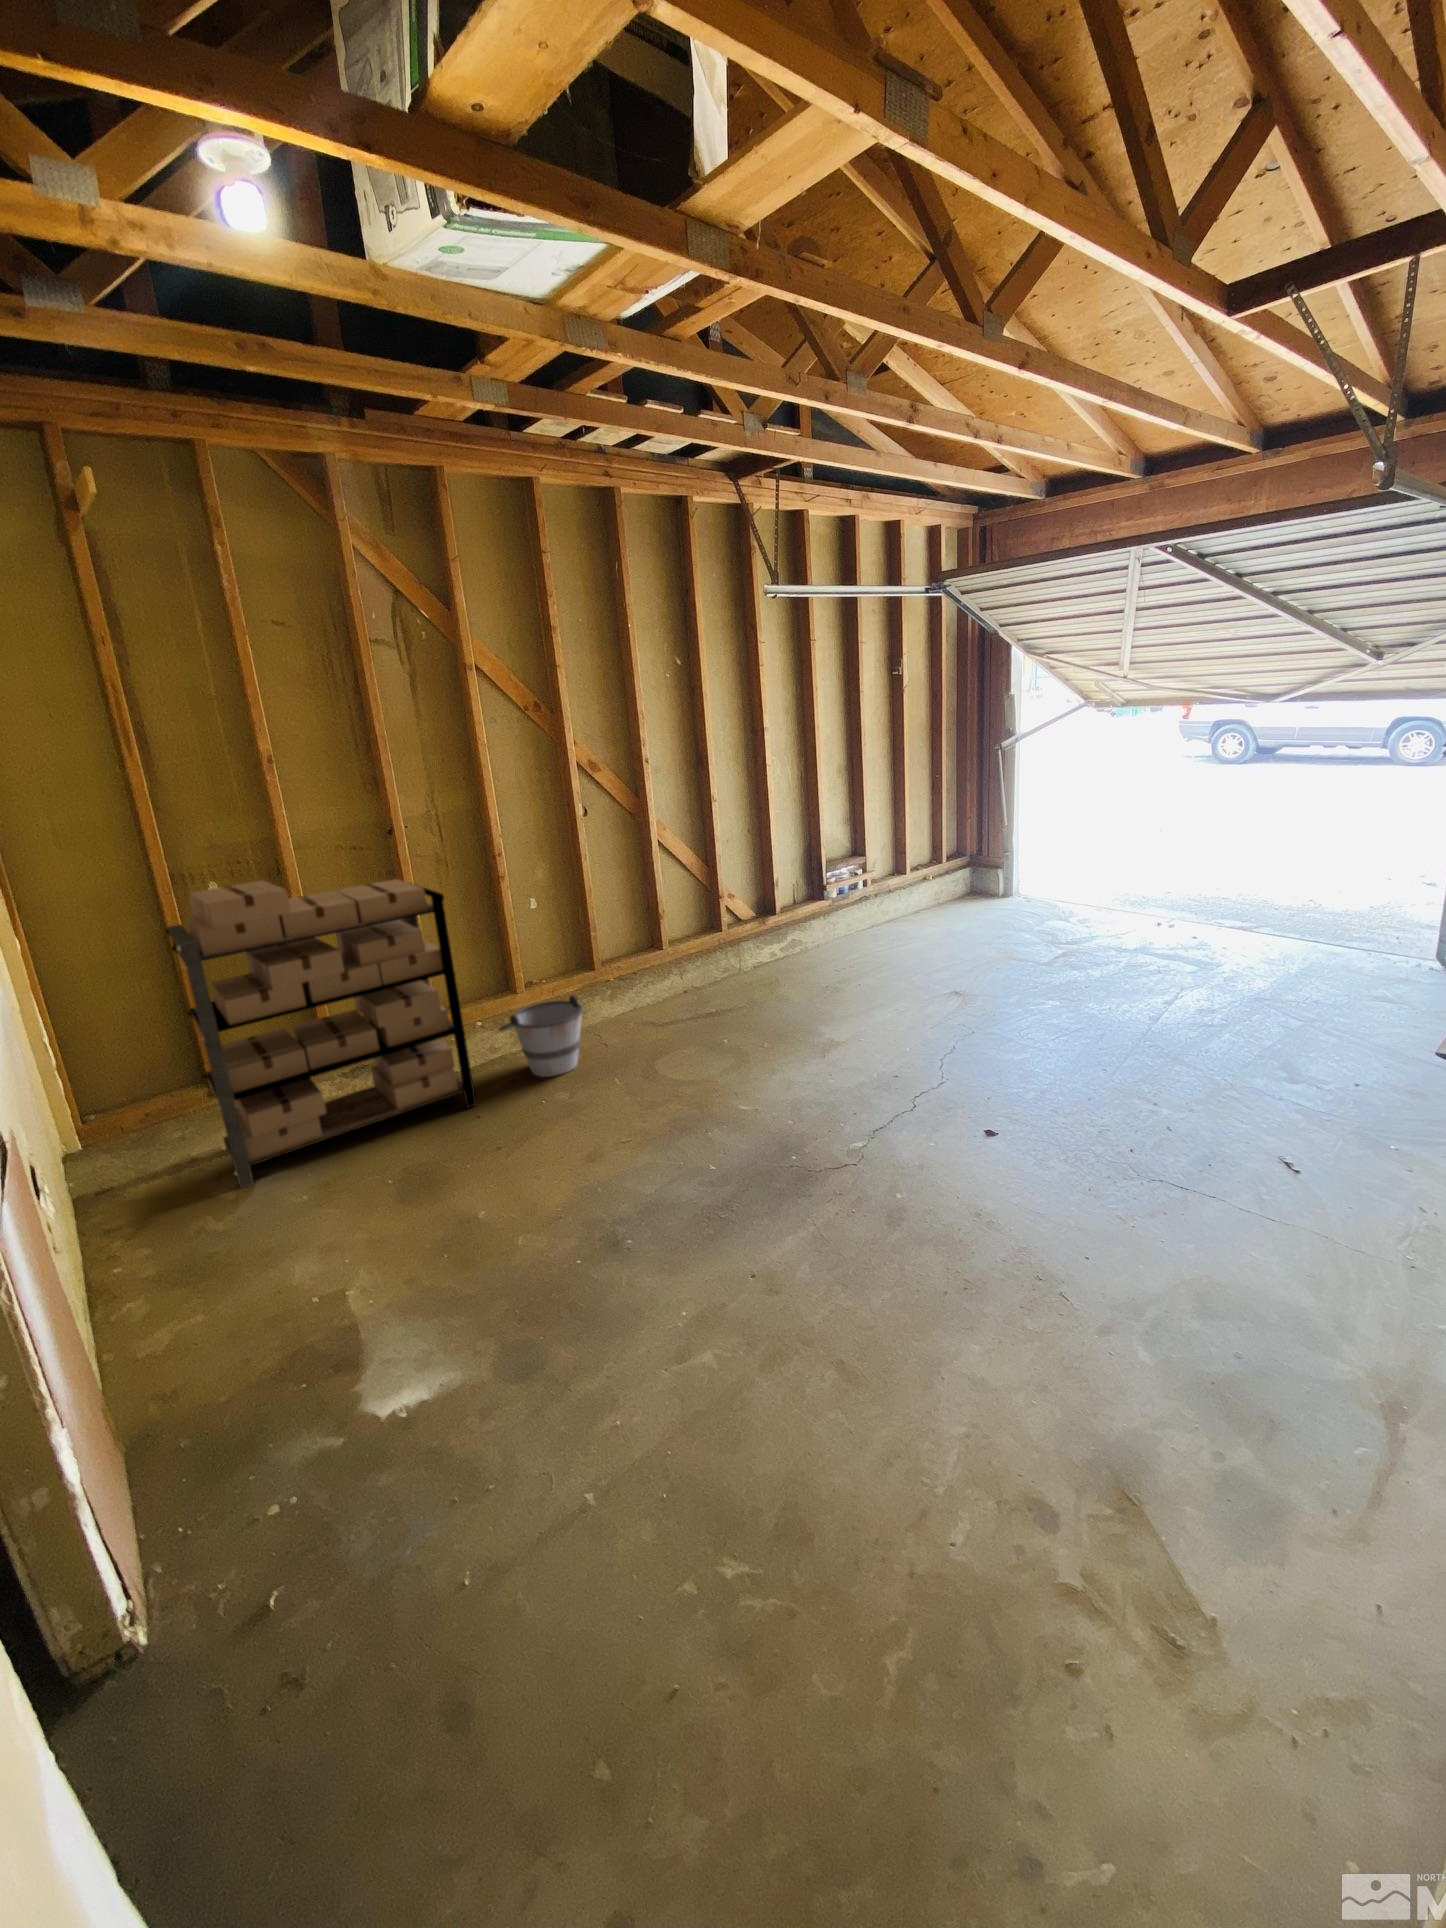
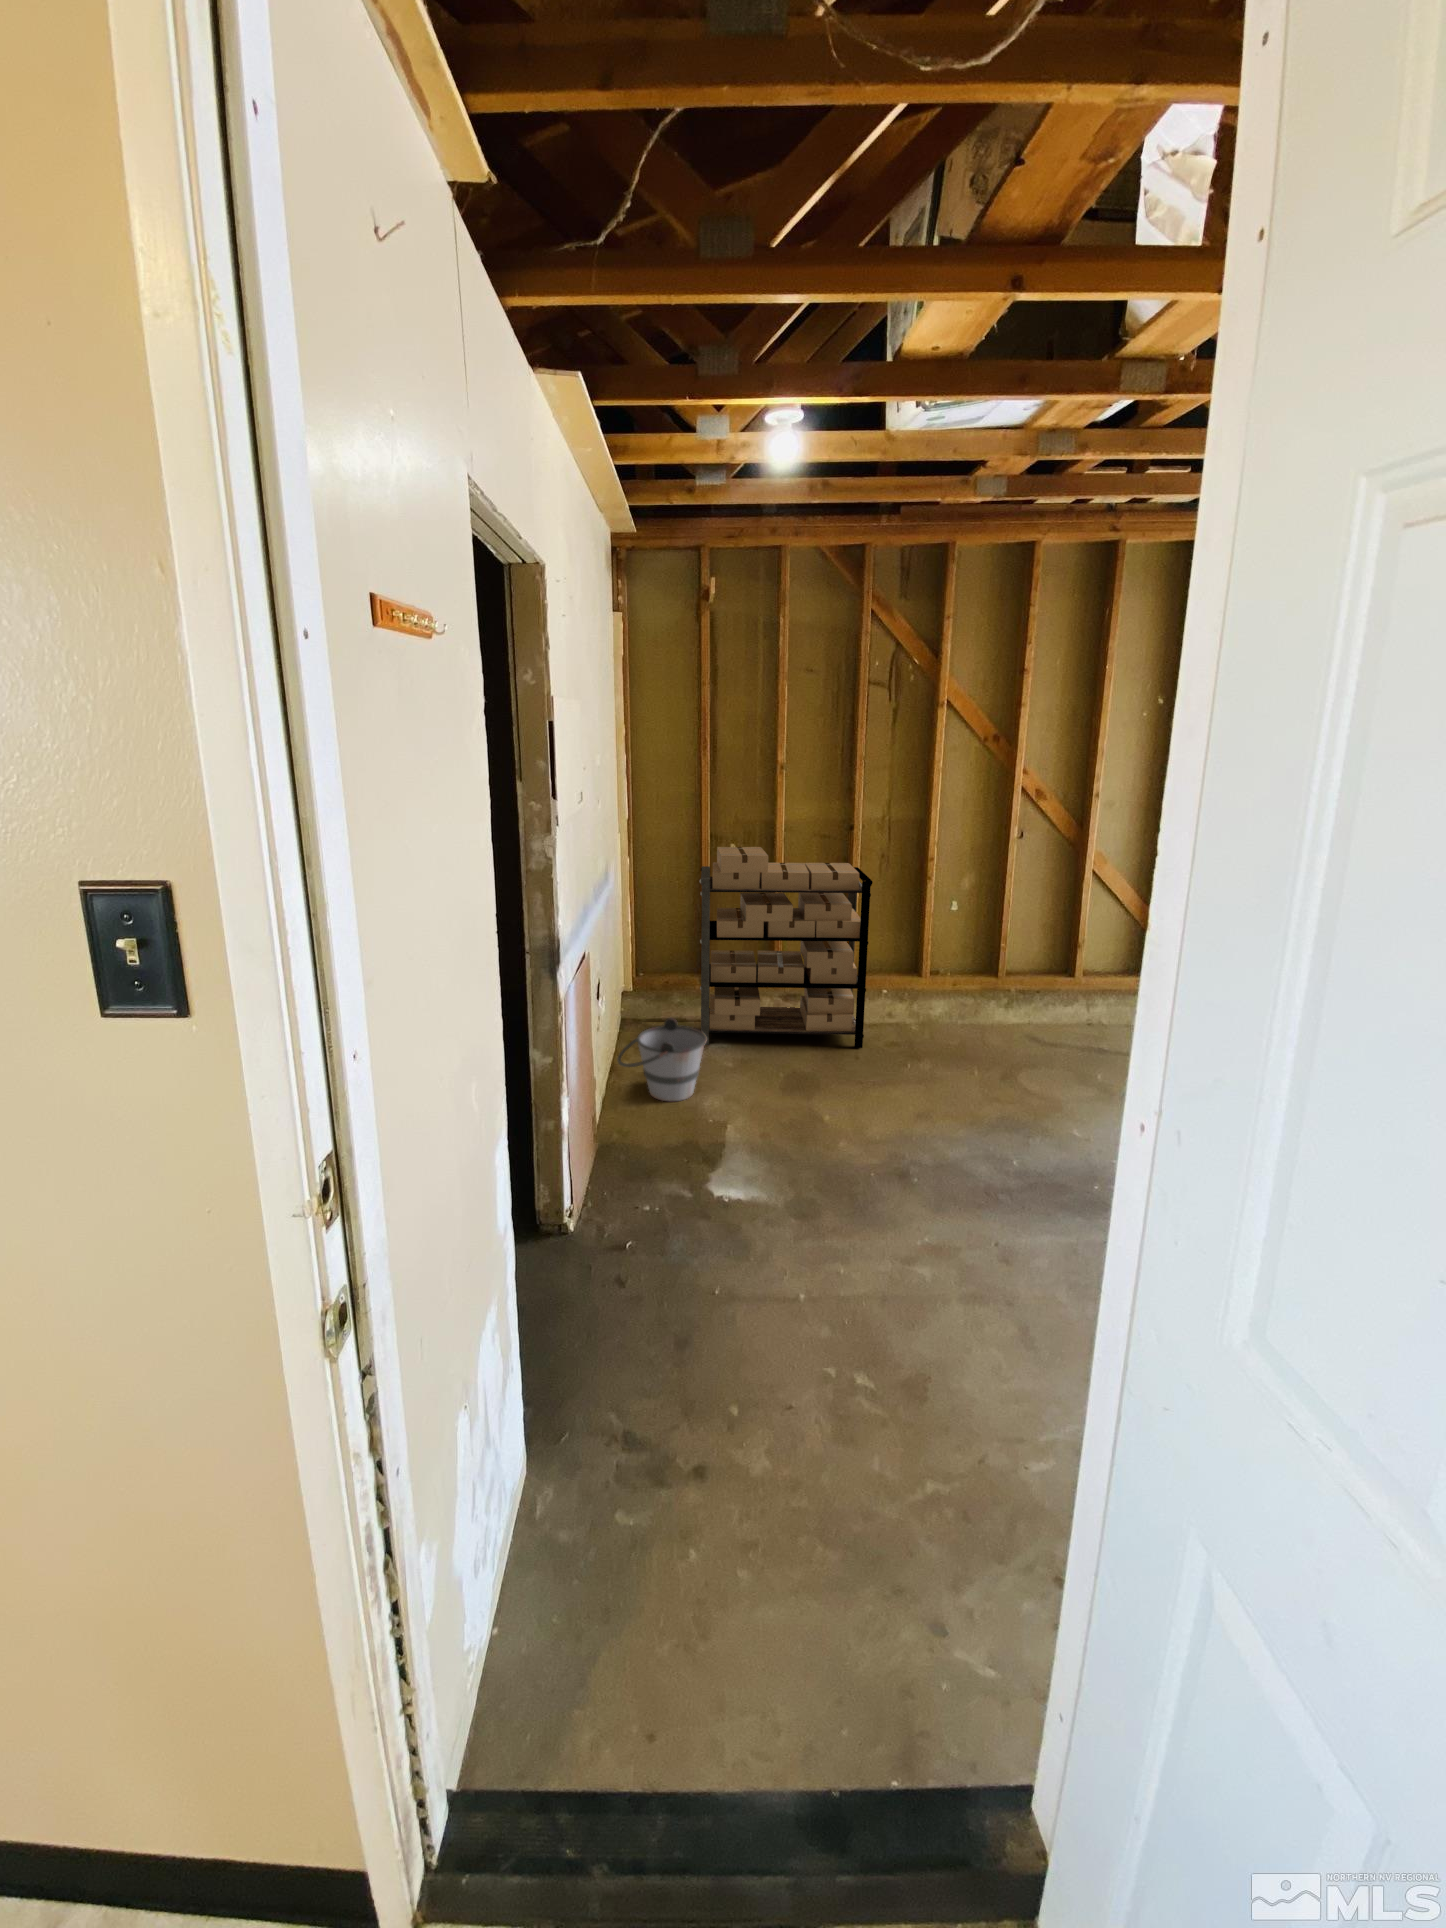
bucket: present [499,995,583,1077] -> present [618,1018,707,1102]

